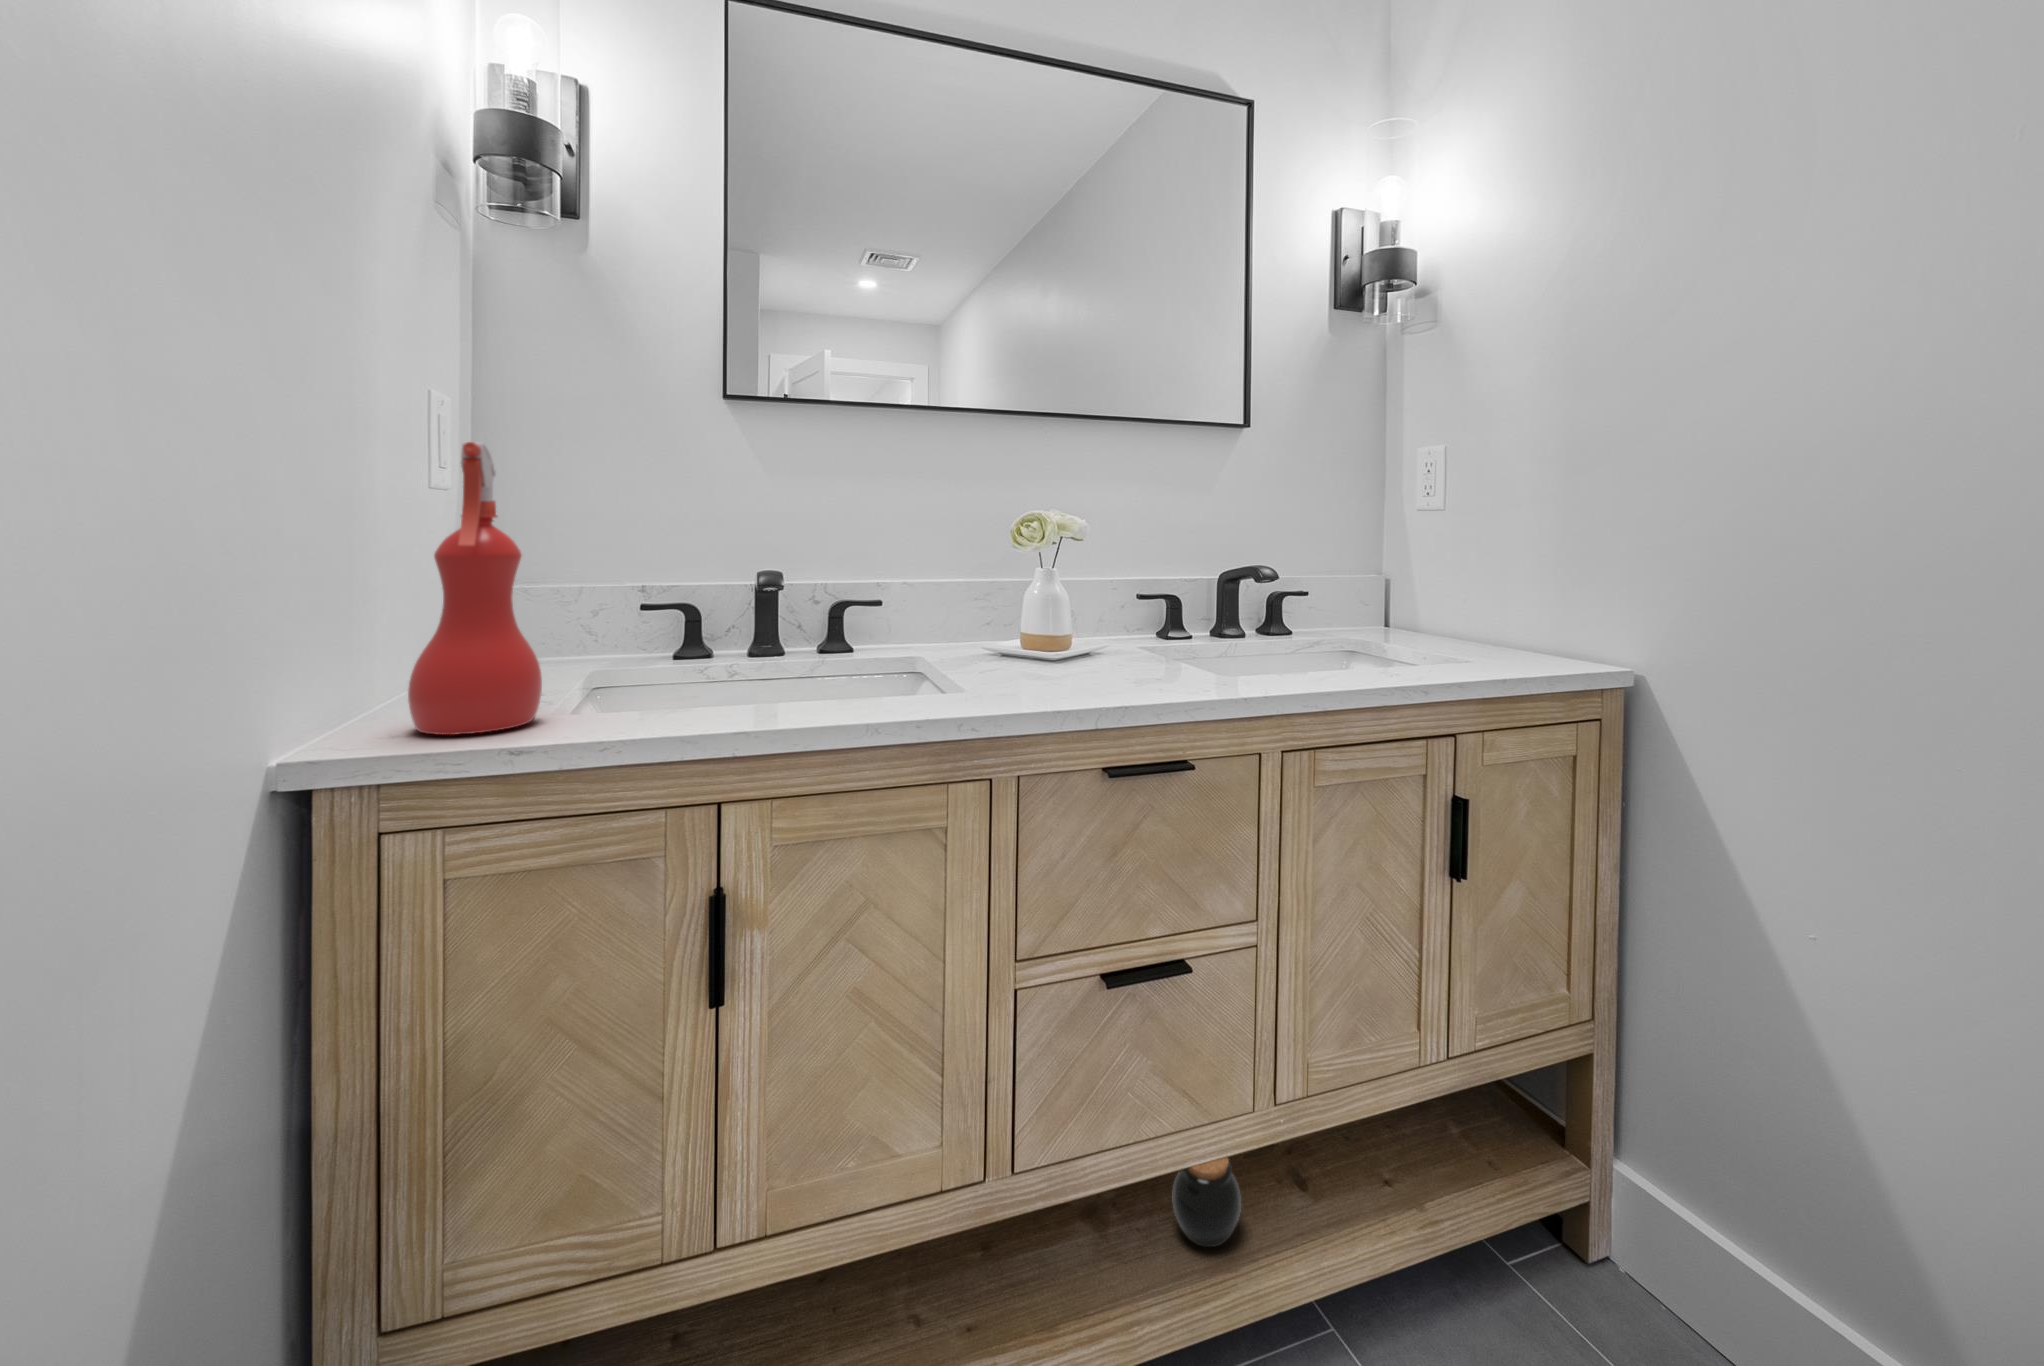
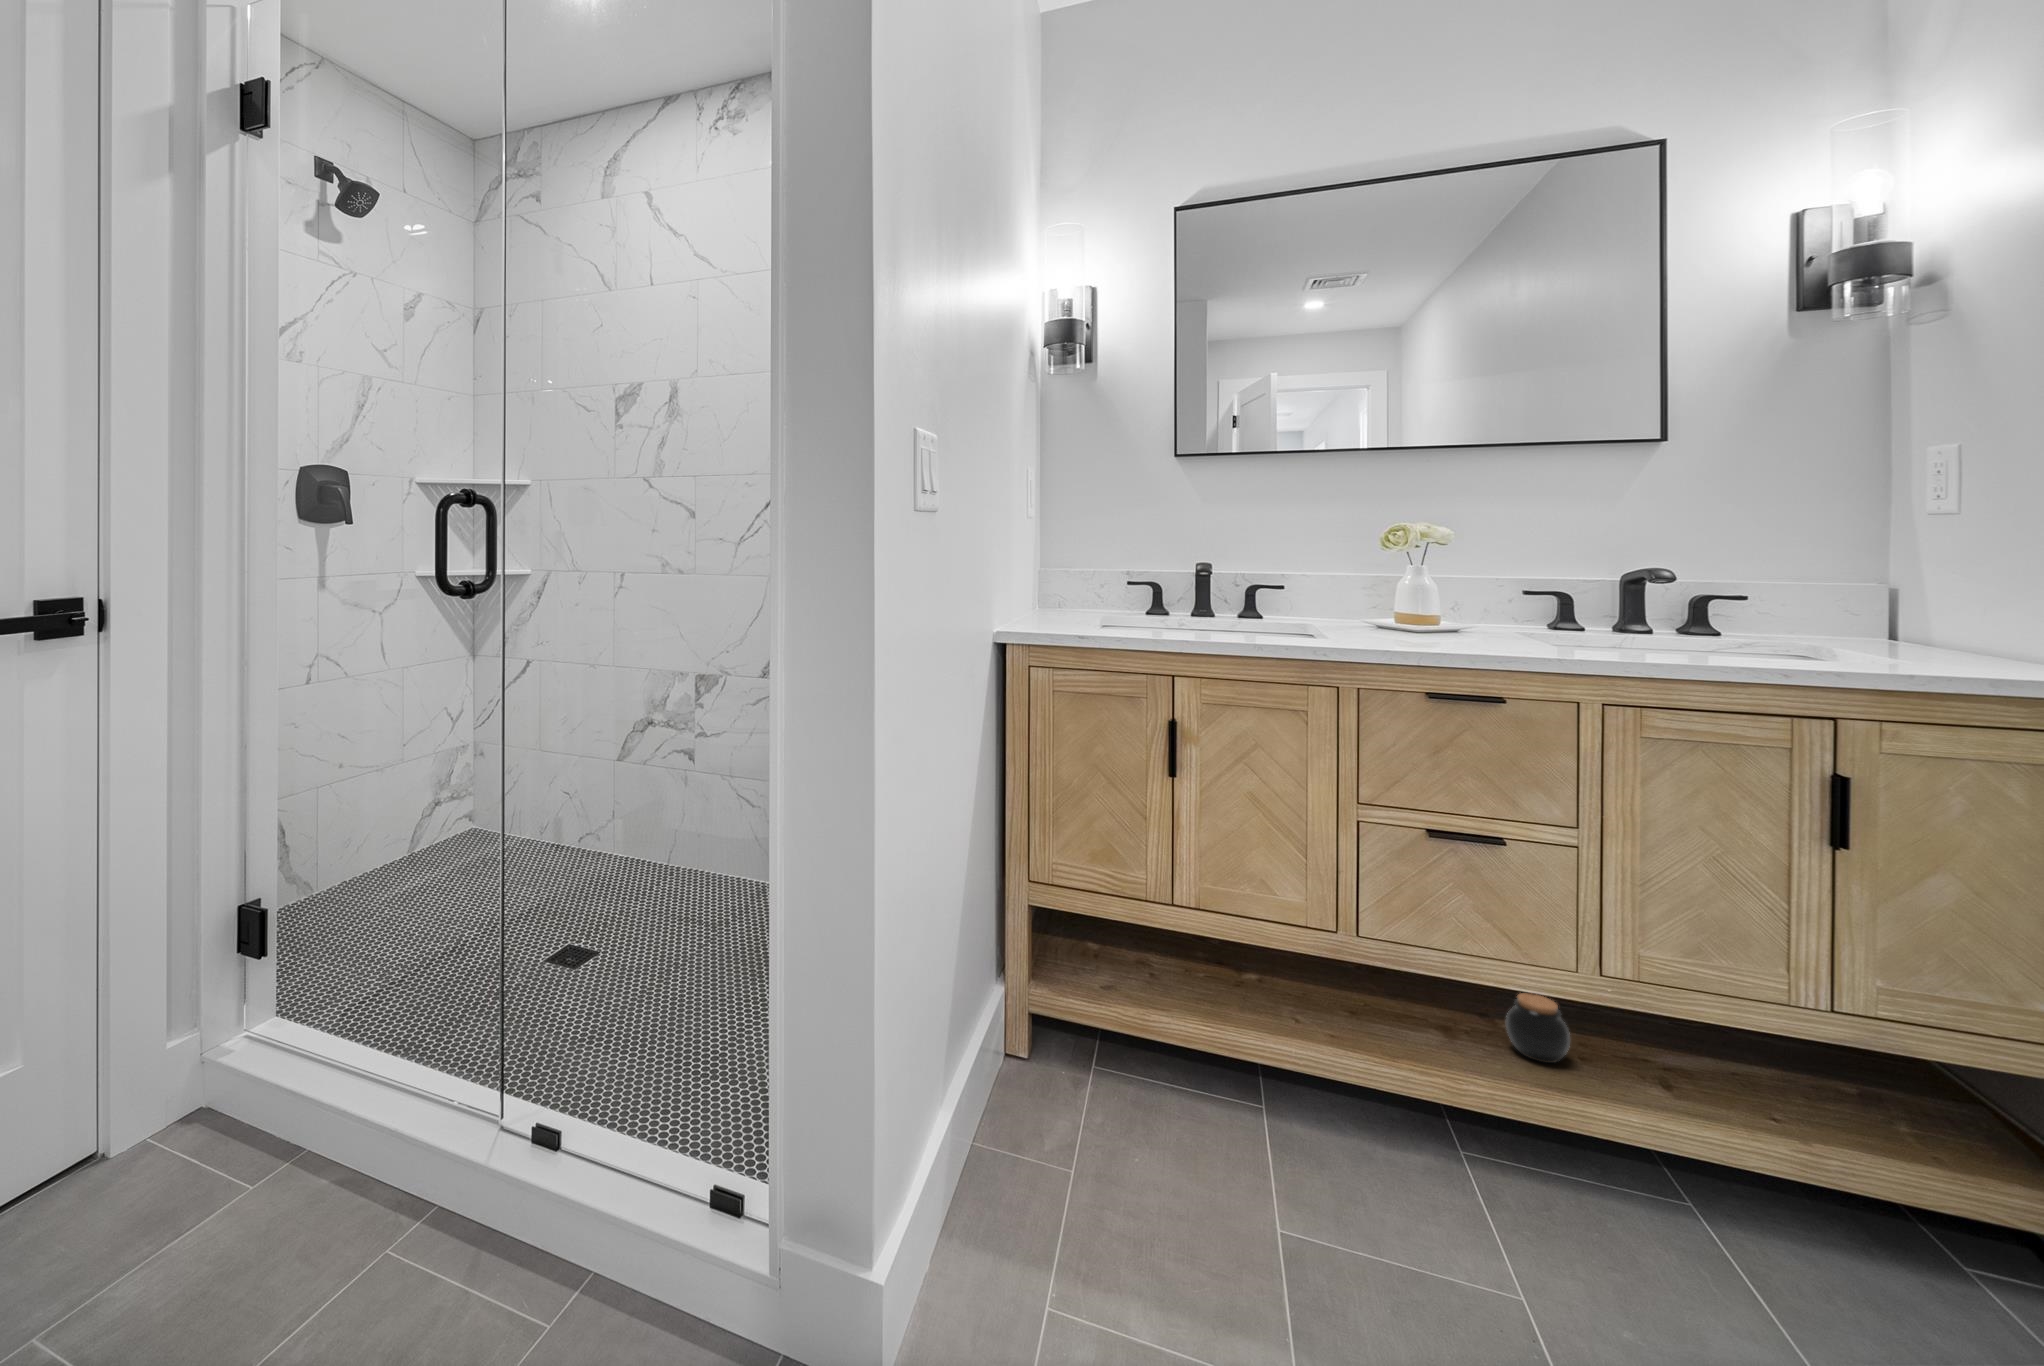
spray bottle: present [408,442,542,735] -> none [1038,505,1090,633]

